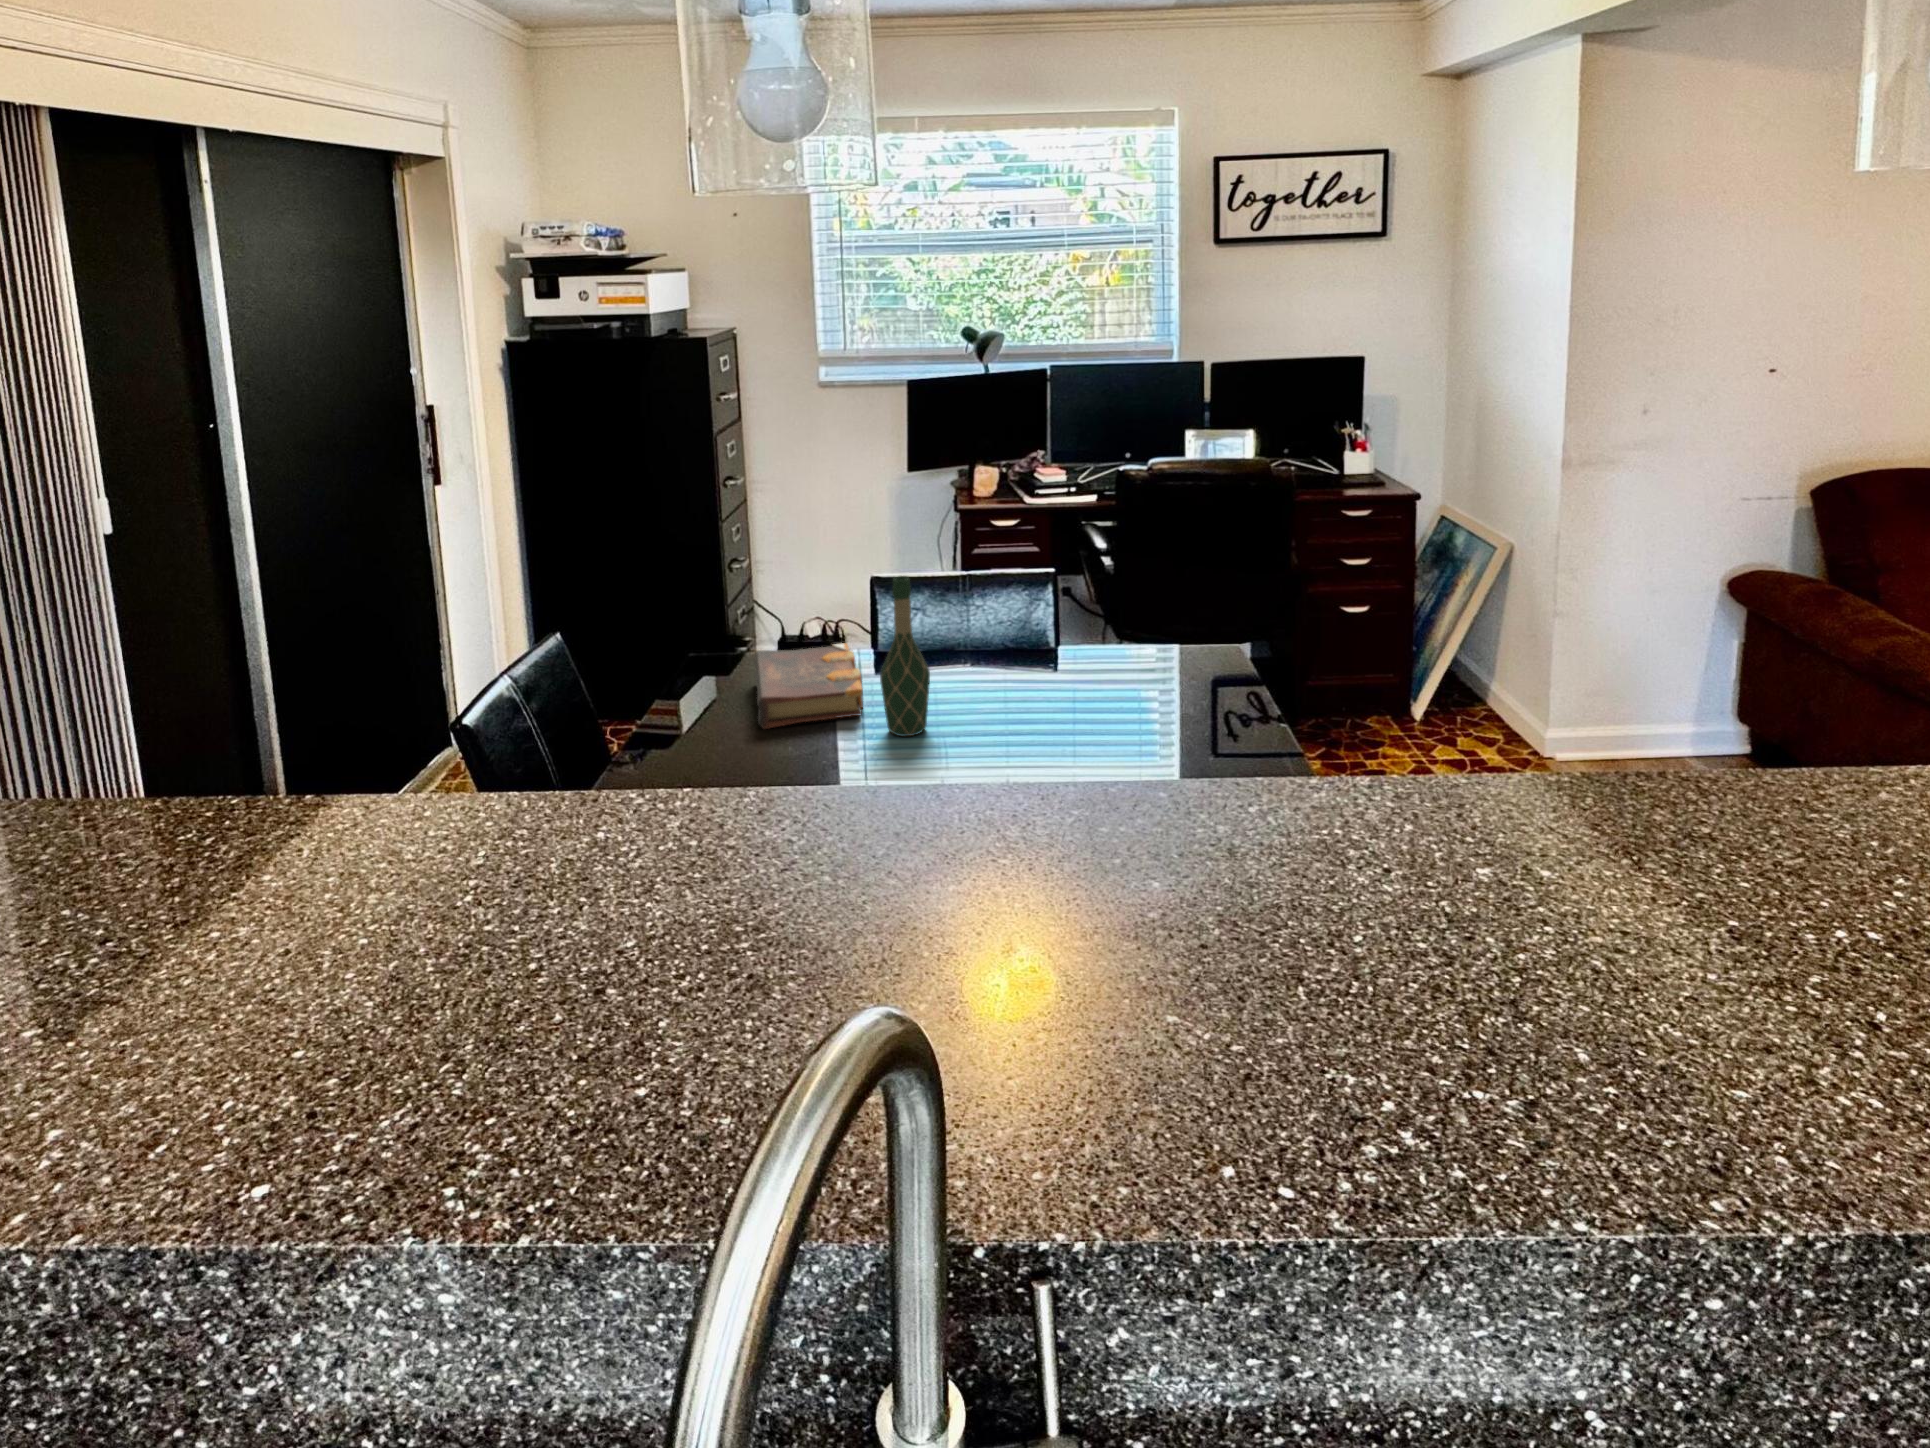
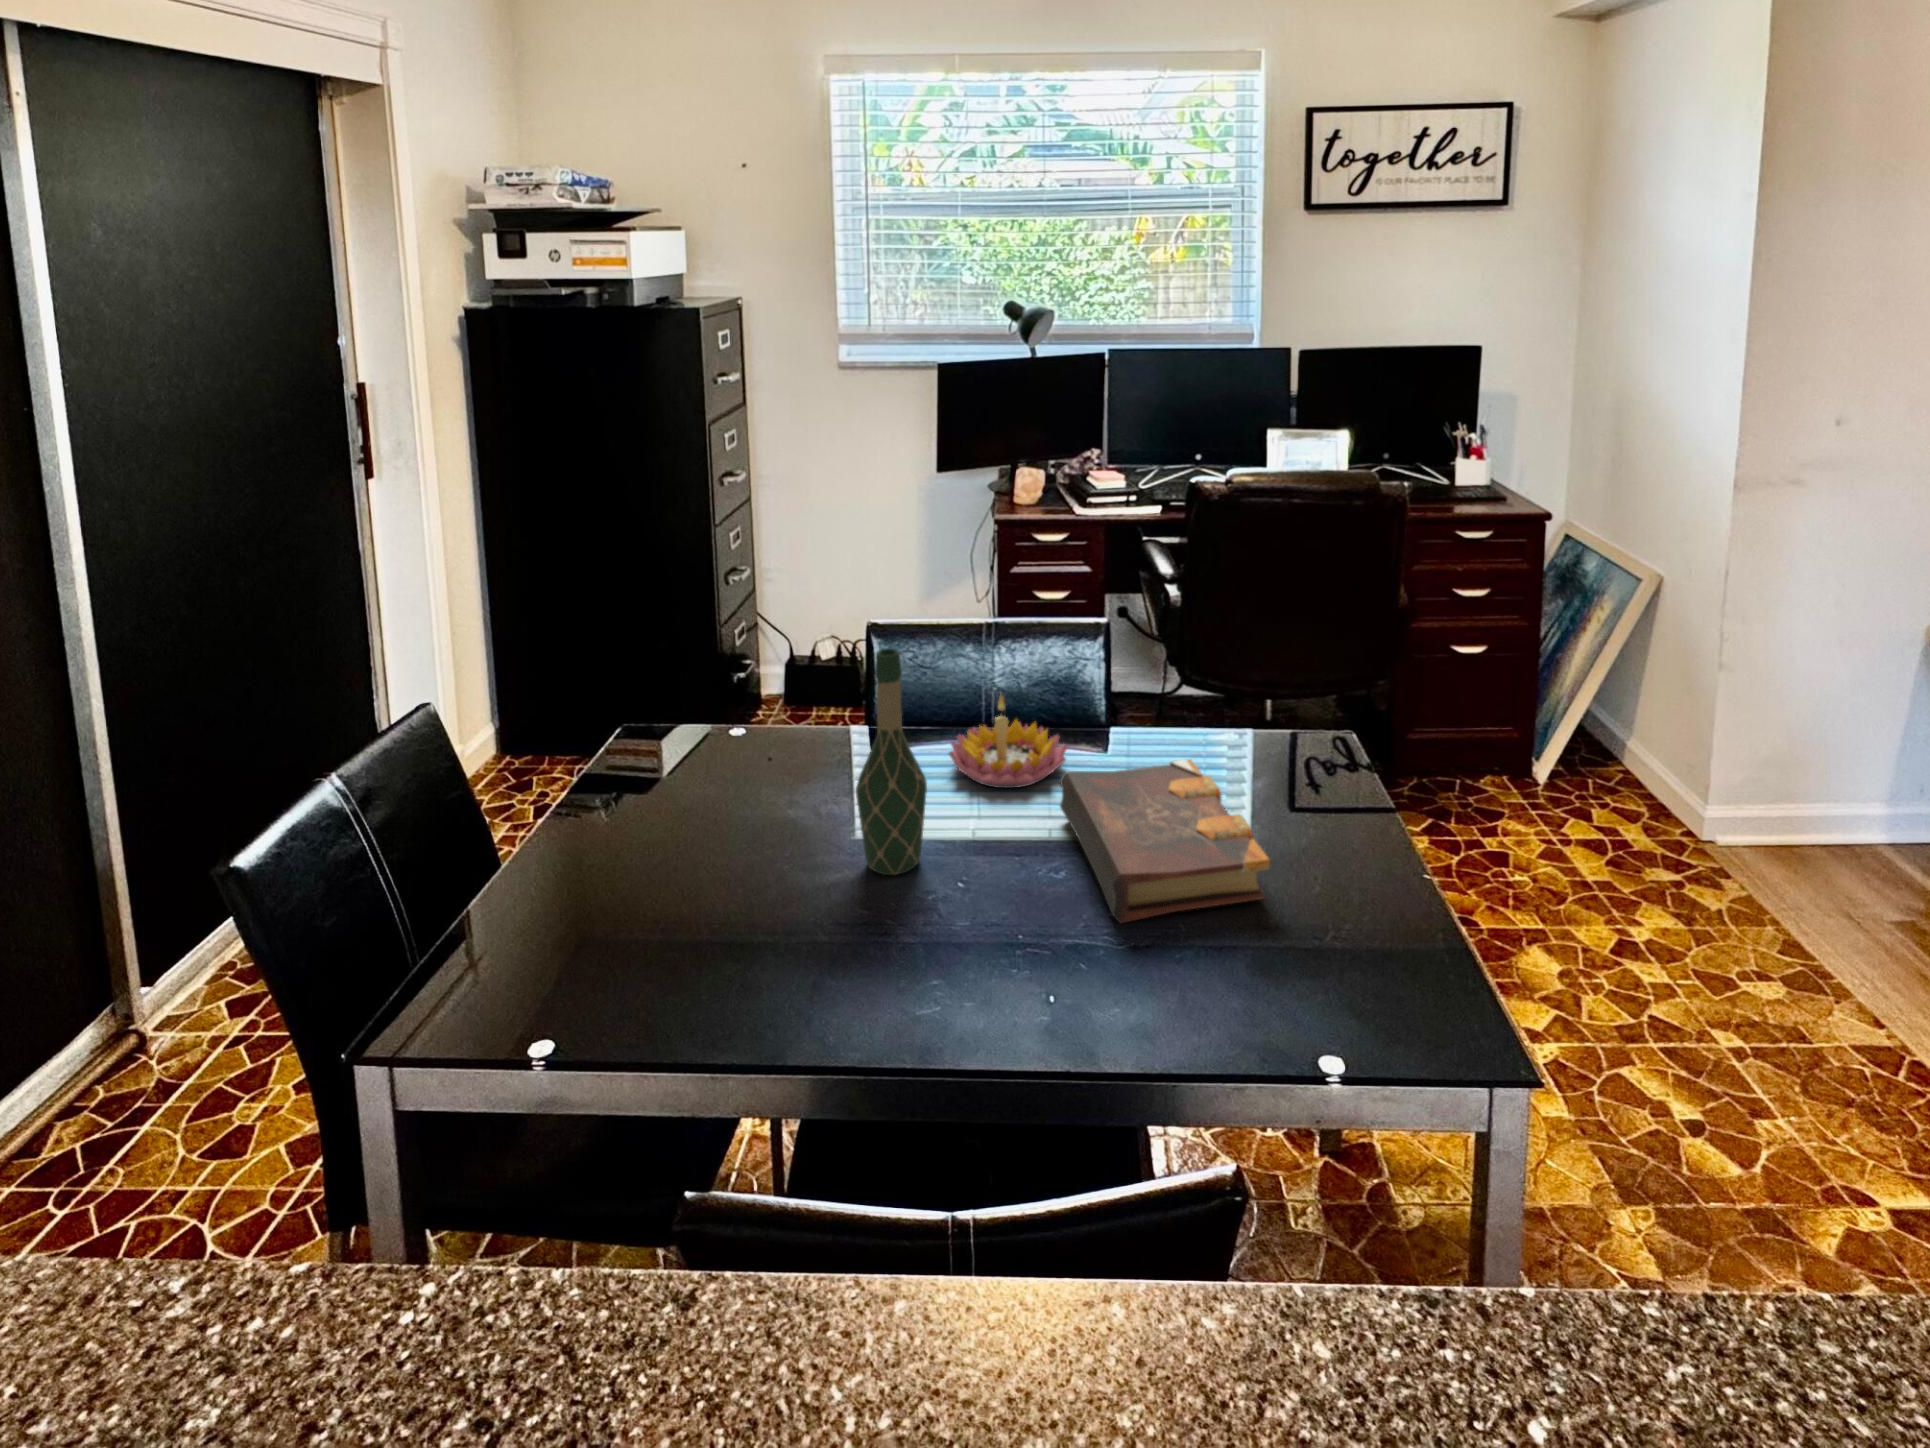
candle holder: none [939,619,1028,688] -> present [949,695,1067,788]
book: present [754,643,863,729] -> present [1060,759,1270,923]

